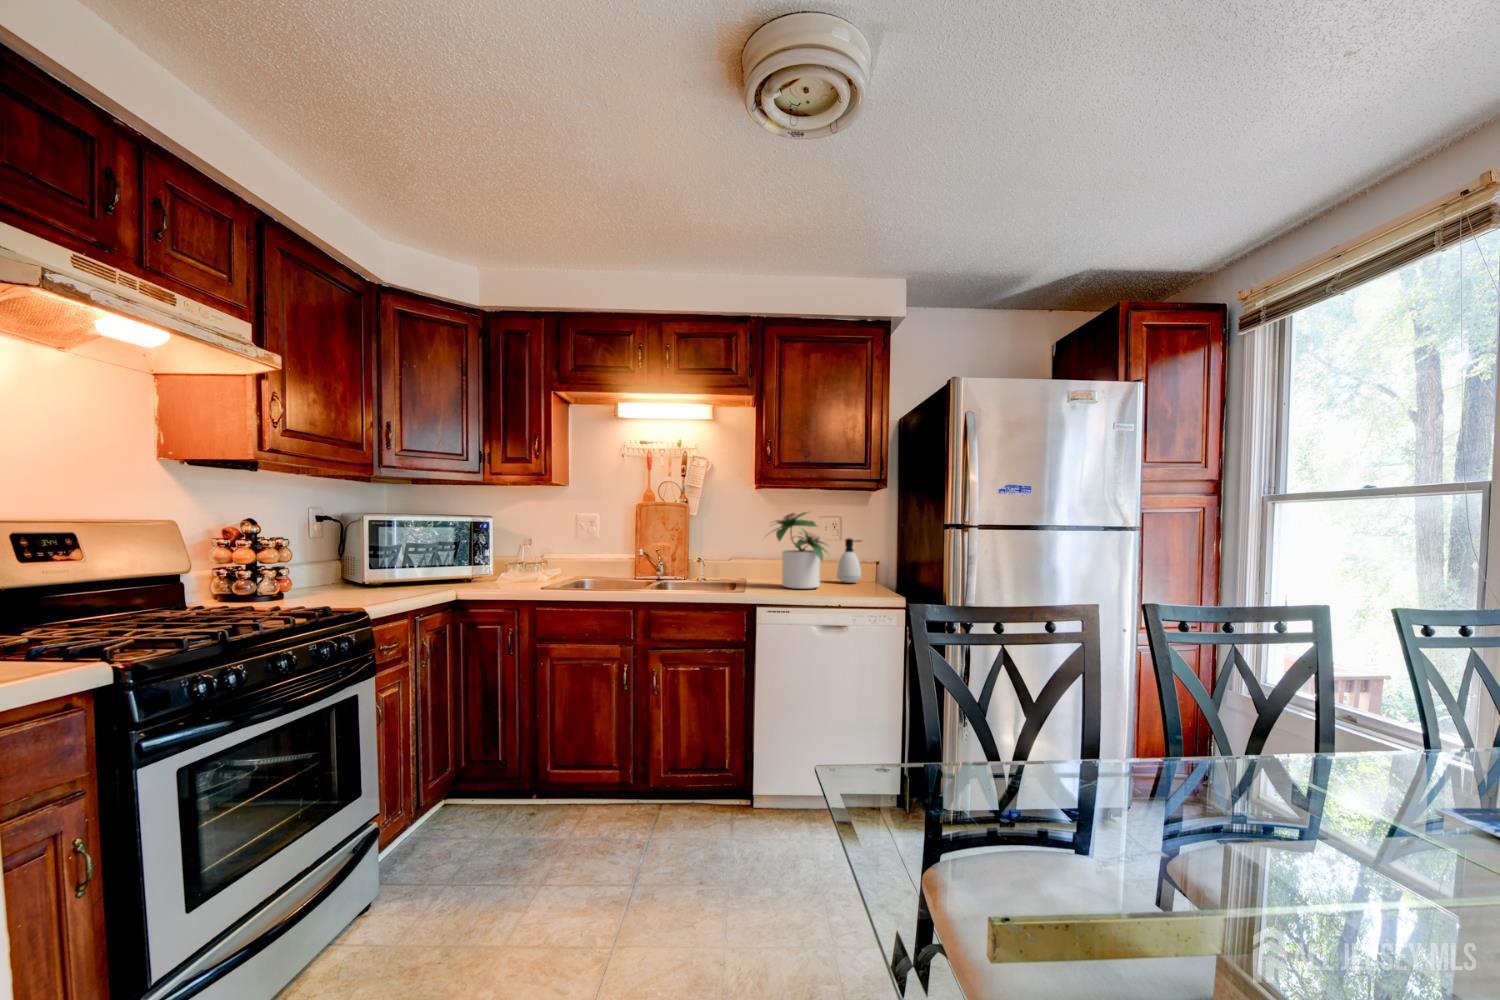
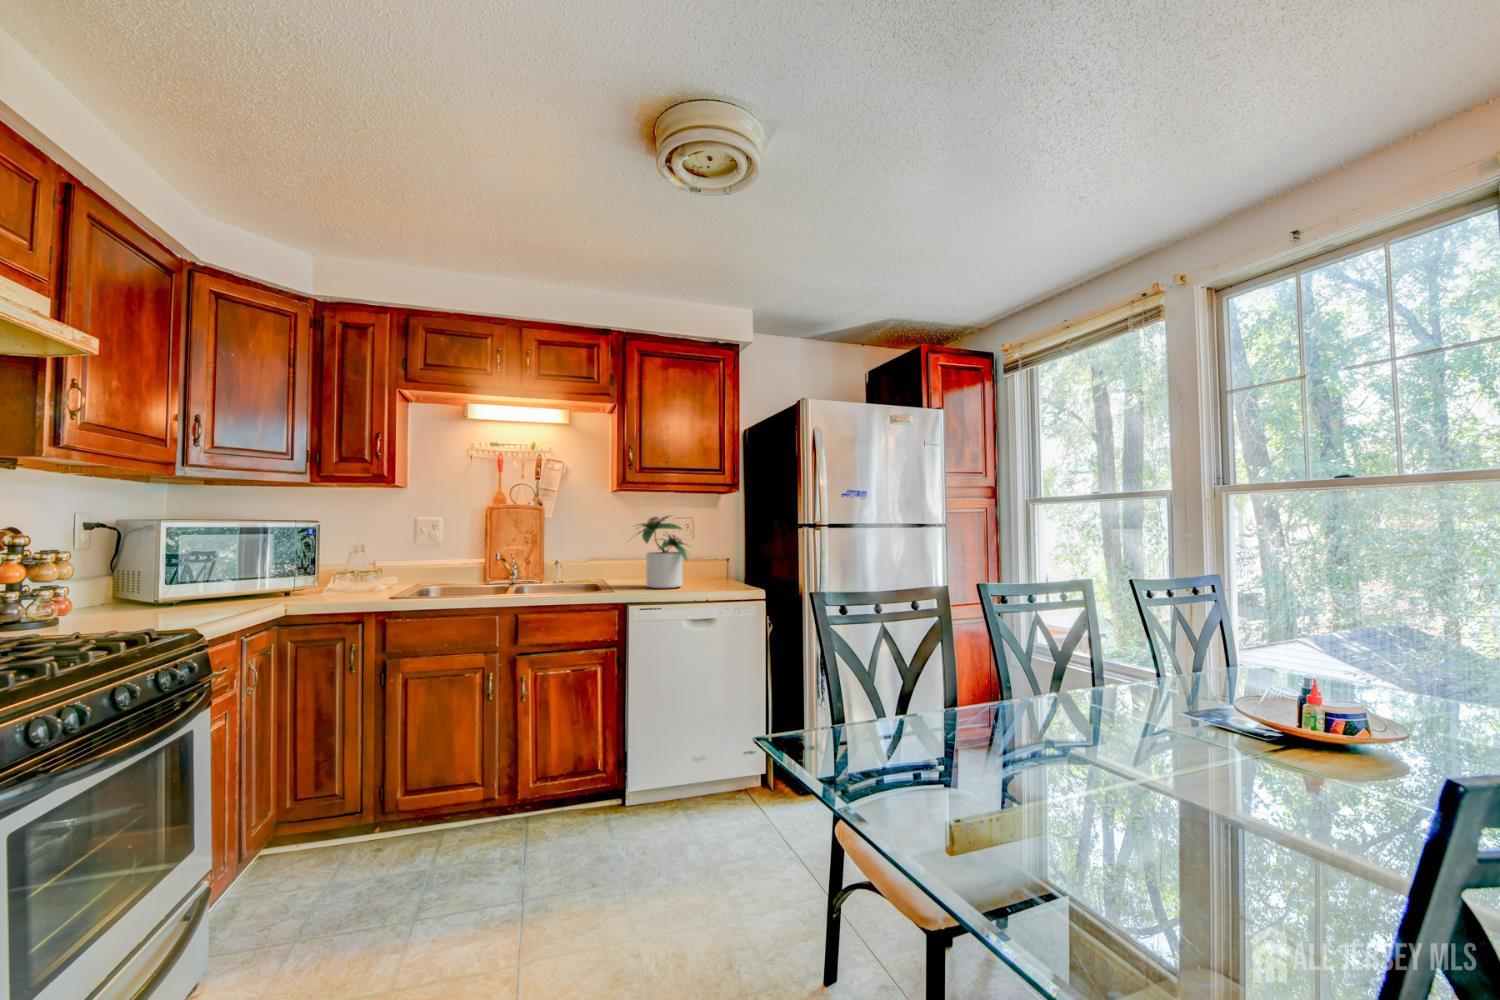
soap dispenser: present [837,538,861,583] -> none [694,540,716,581]

